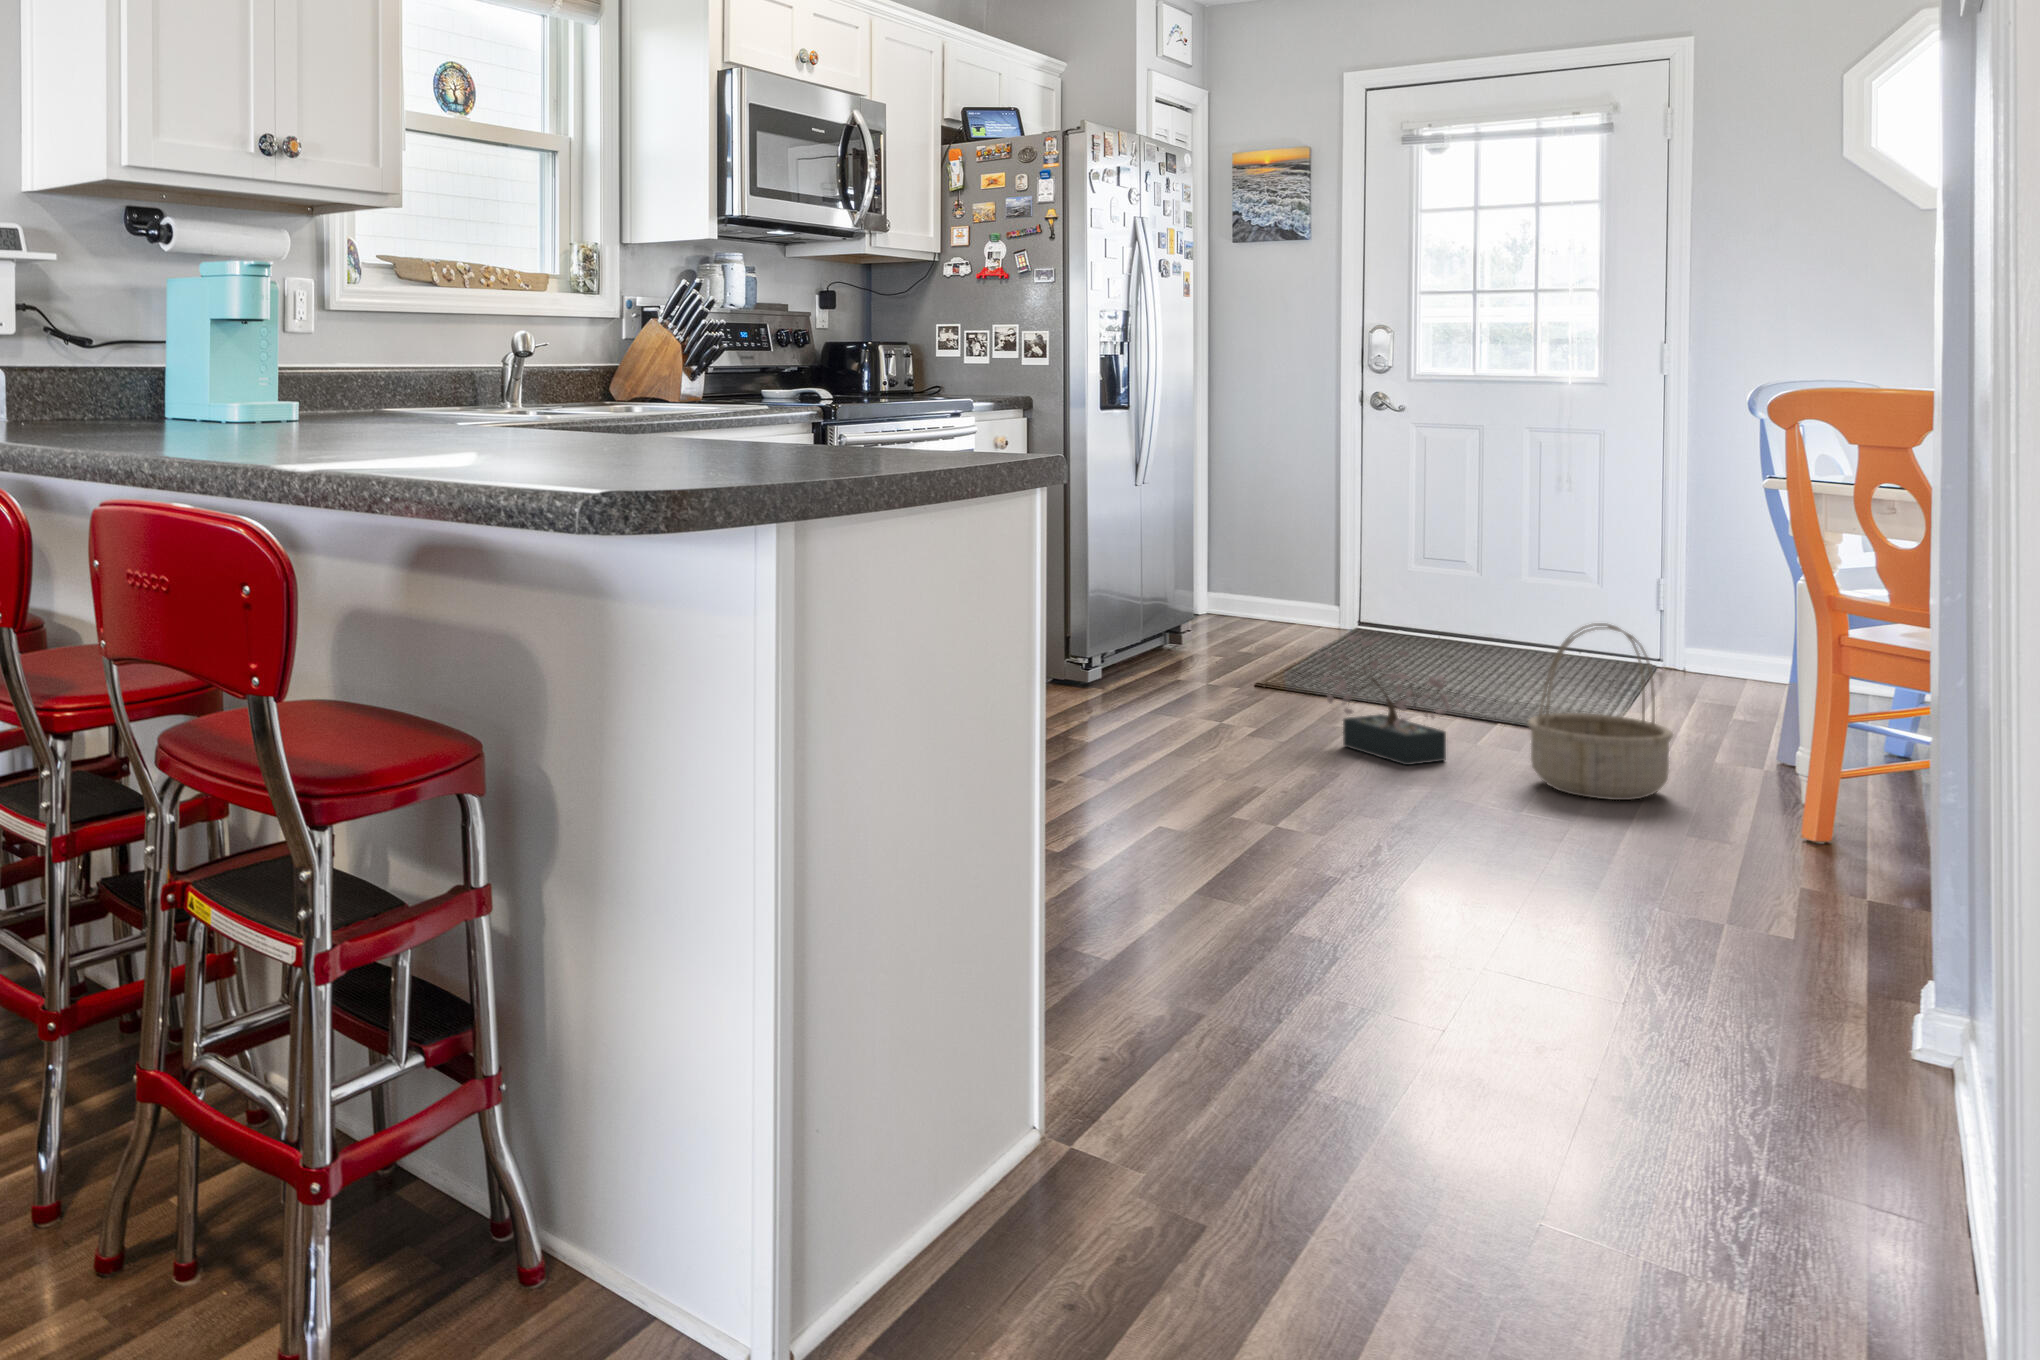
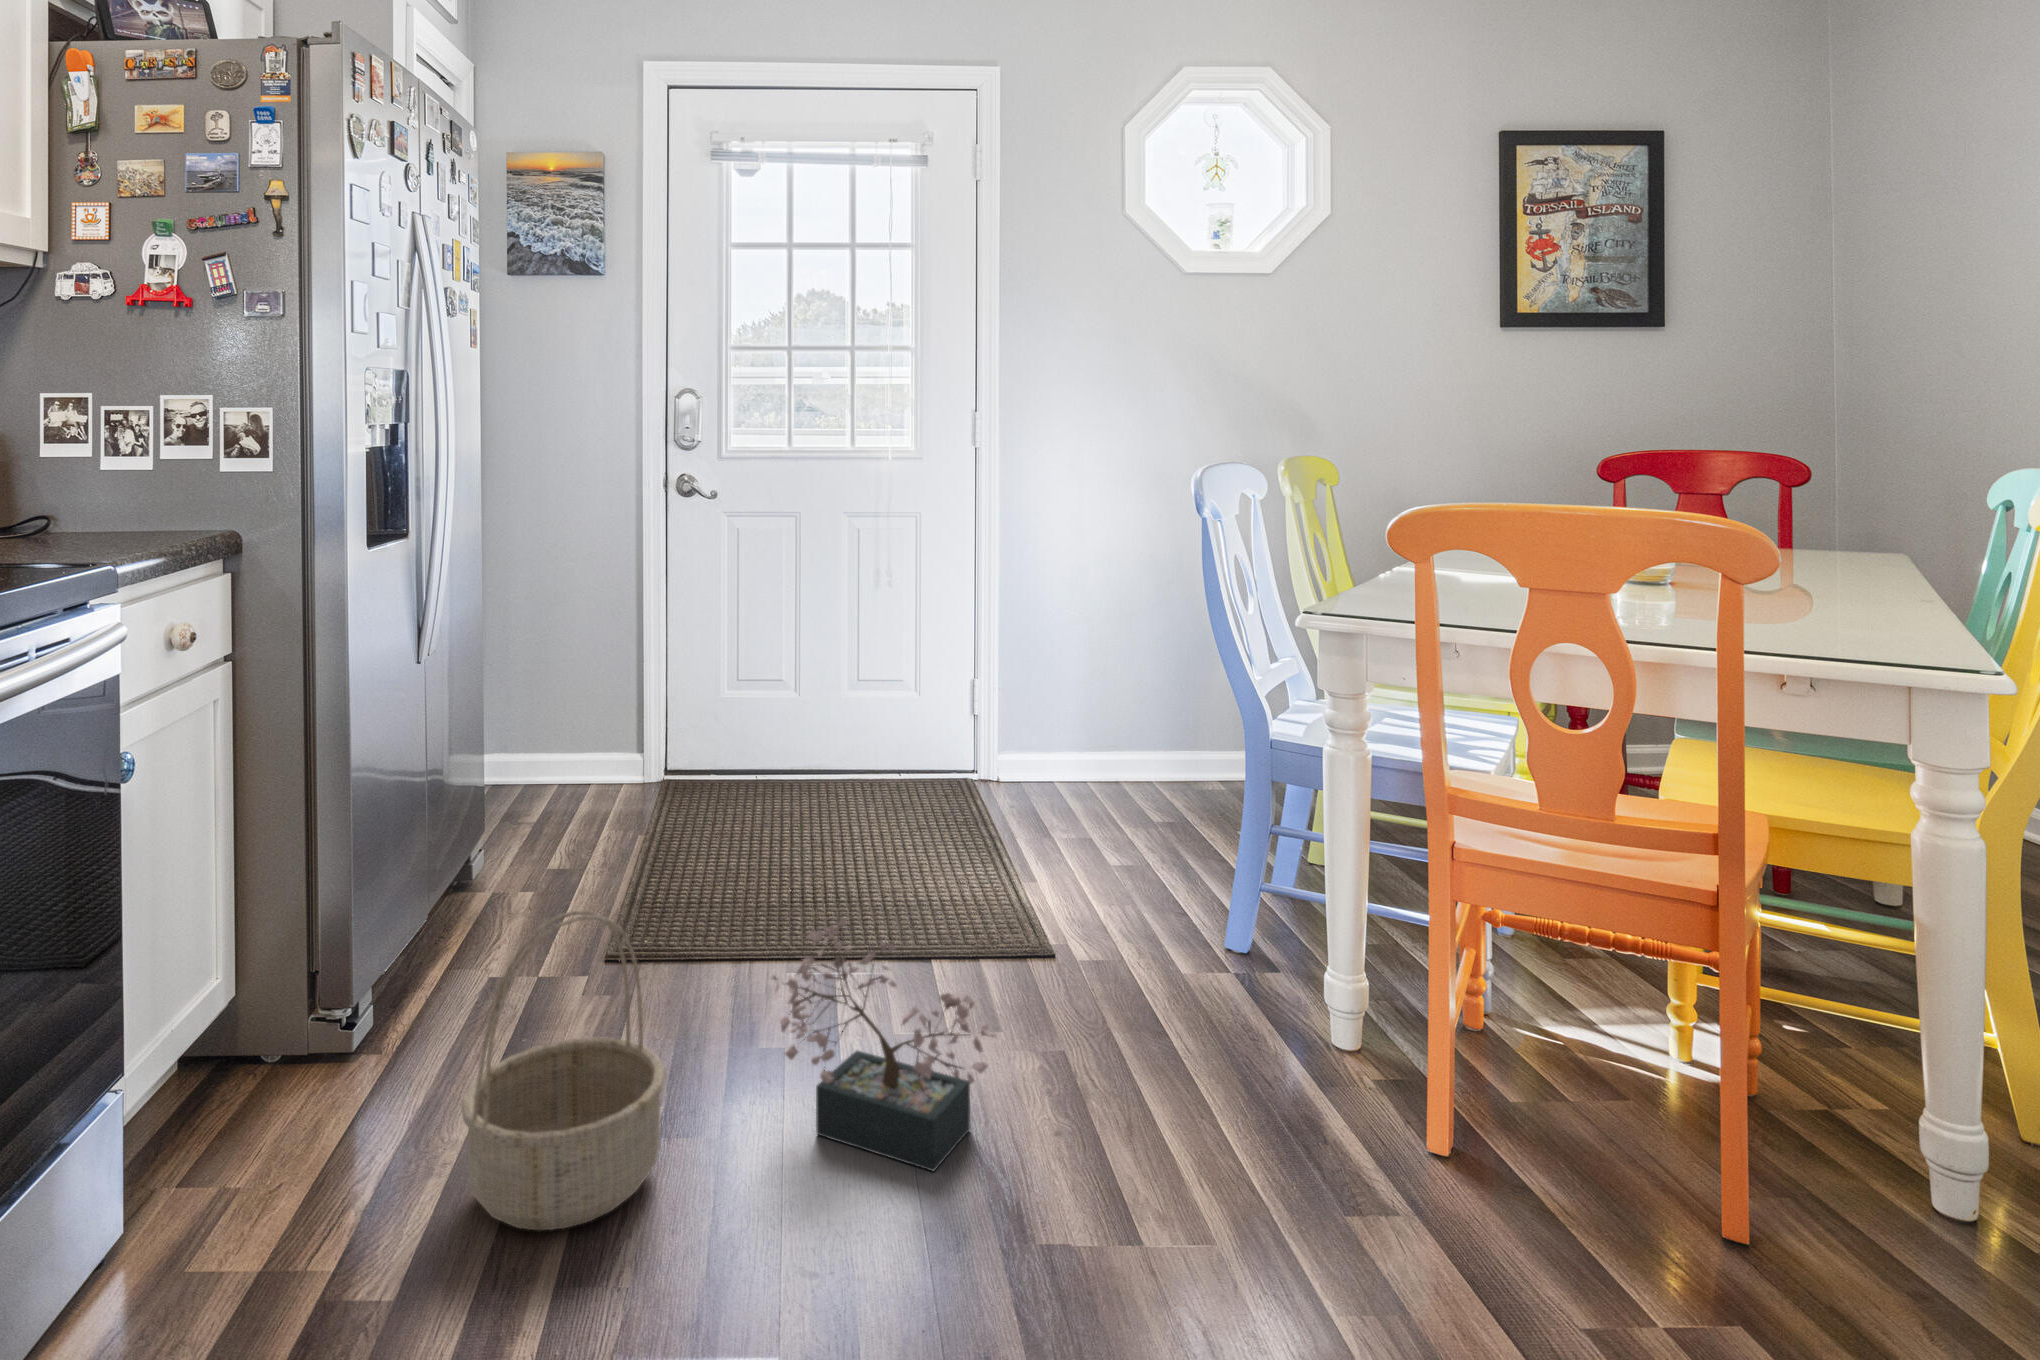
basket: present [1527,623,1673,800] -> present [461,910,666,1231]

